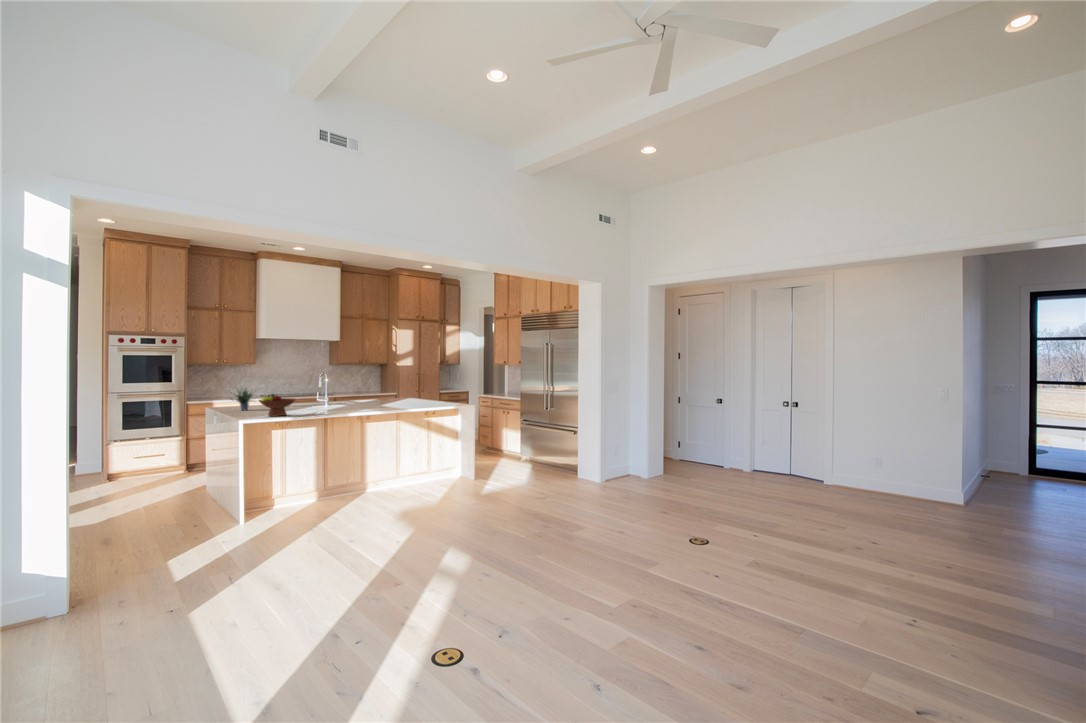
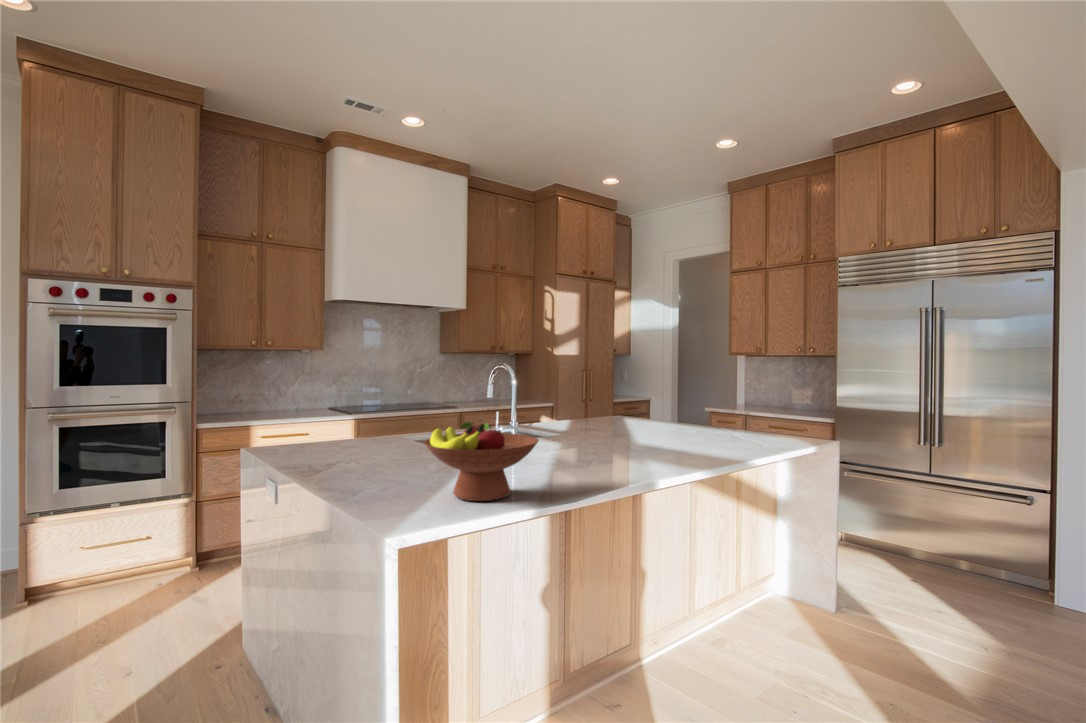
potted plant: present [230,388,253,410] -> none [292,380,382,457]

